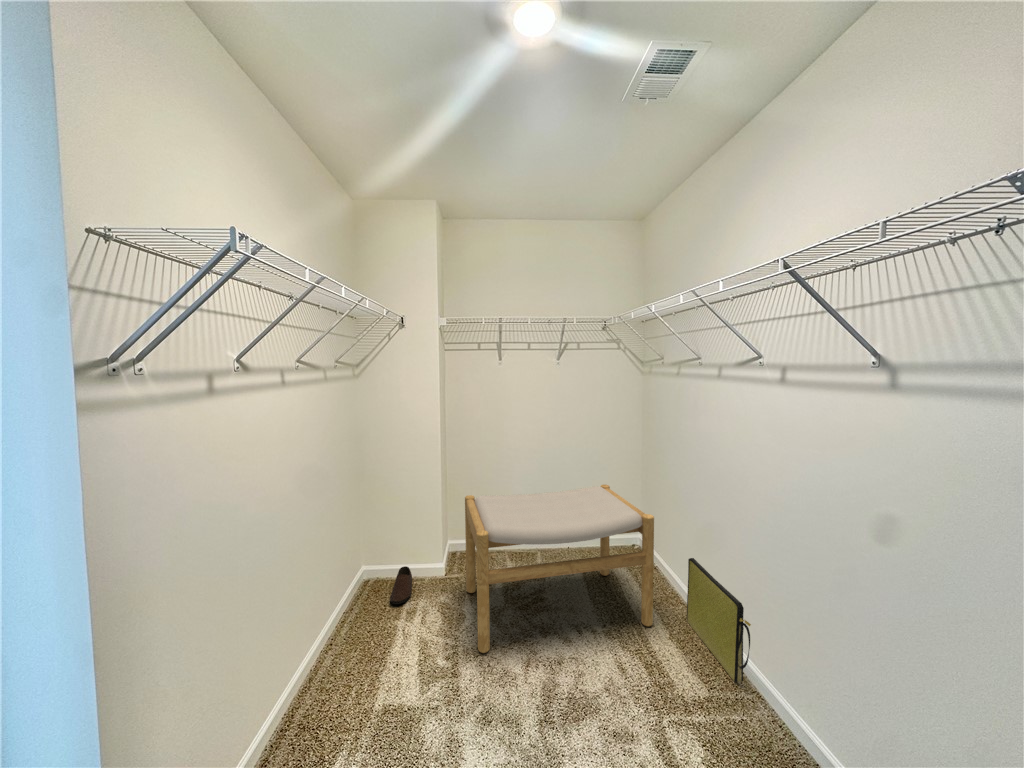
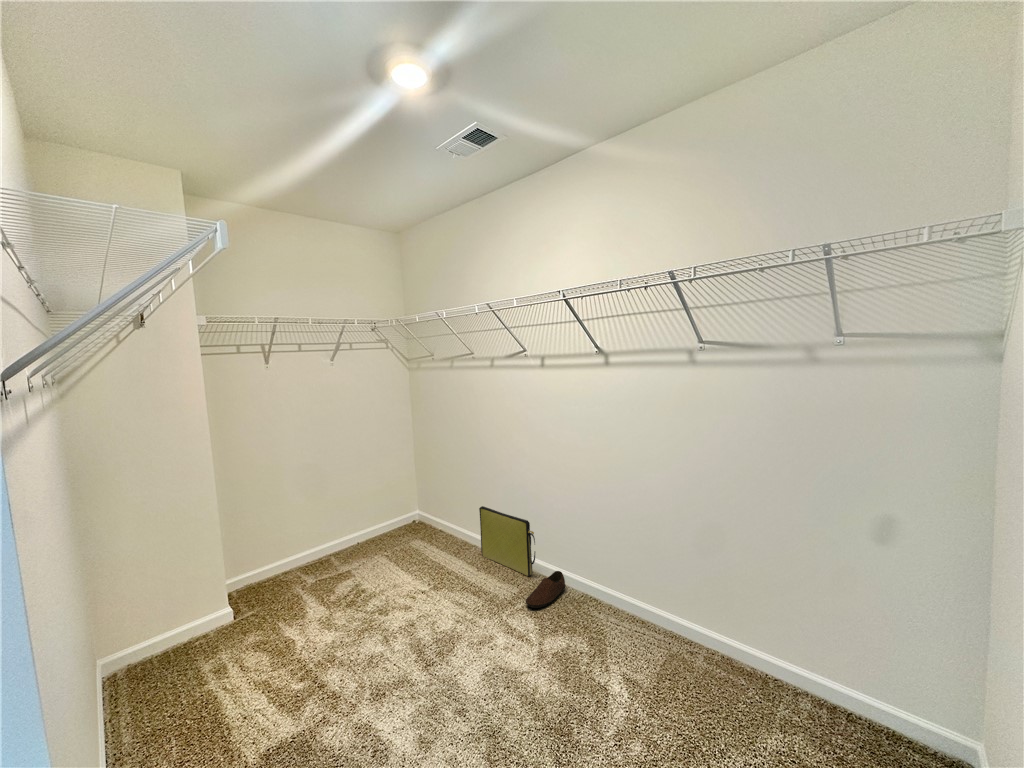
footstool: present [465,485,654,653] -> none [266,471,462,656]
shoe: present [390,566,412,604] -> present [526,571,566,608]

